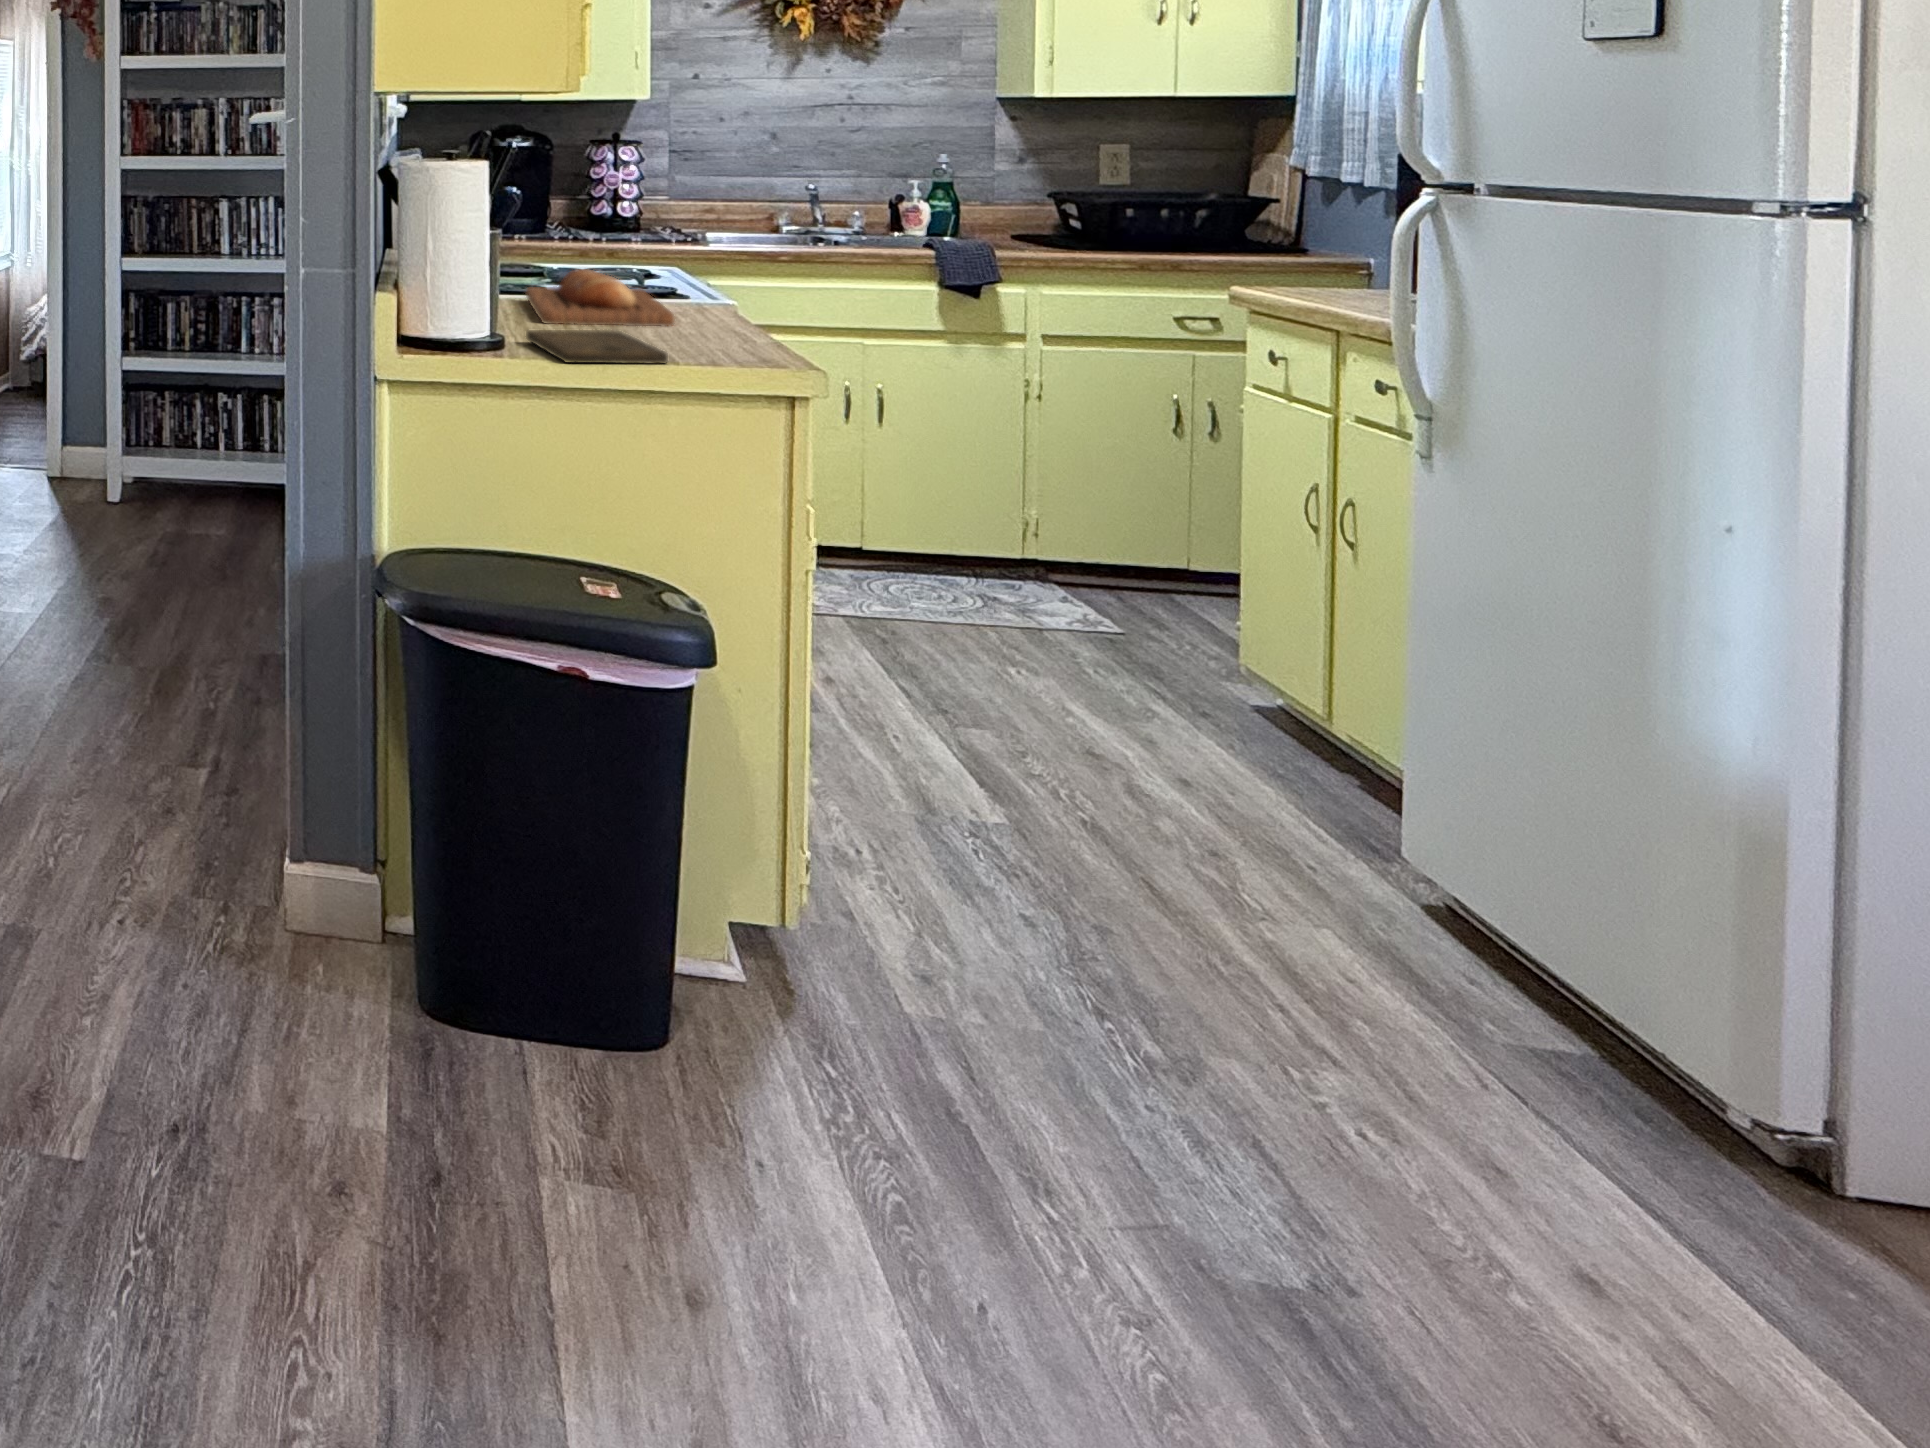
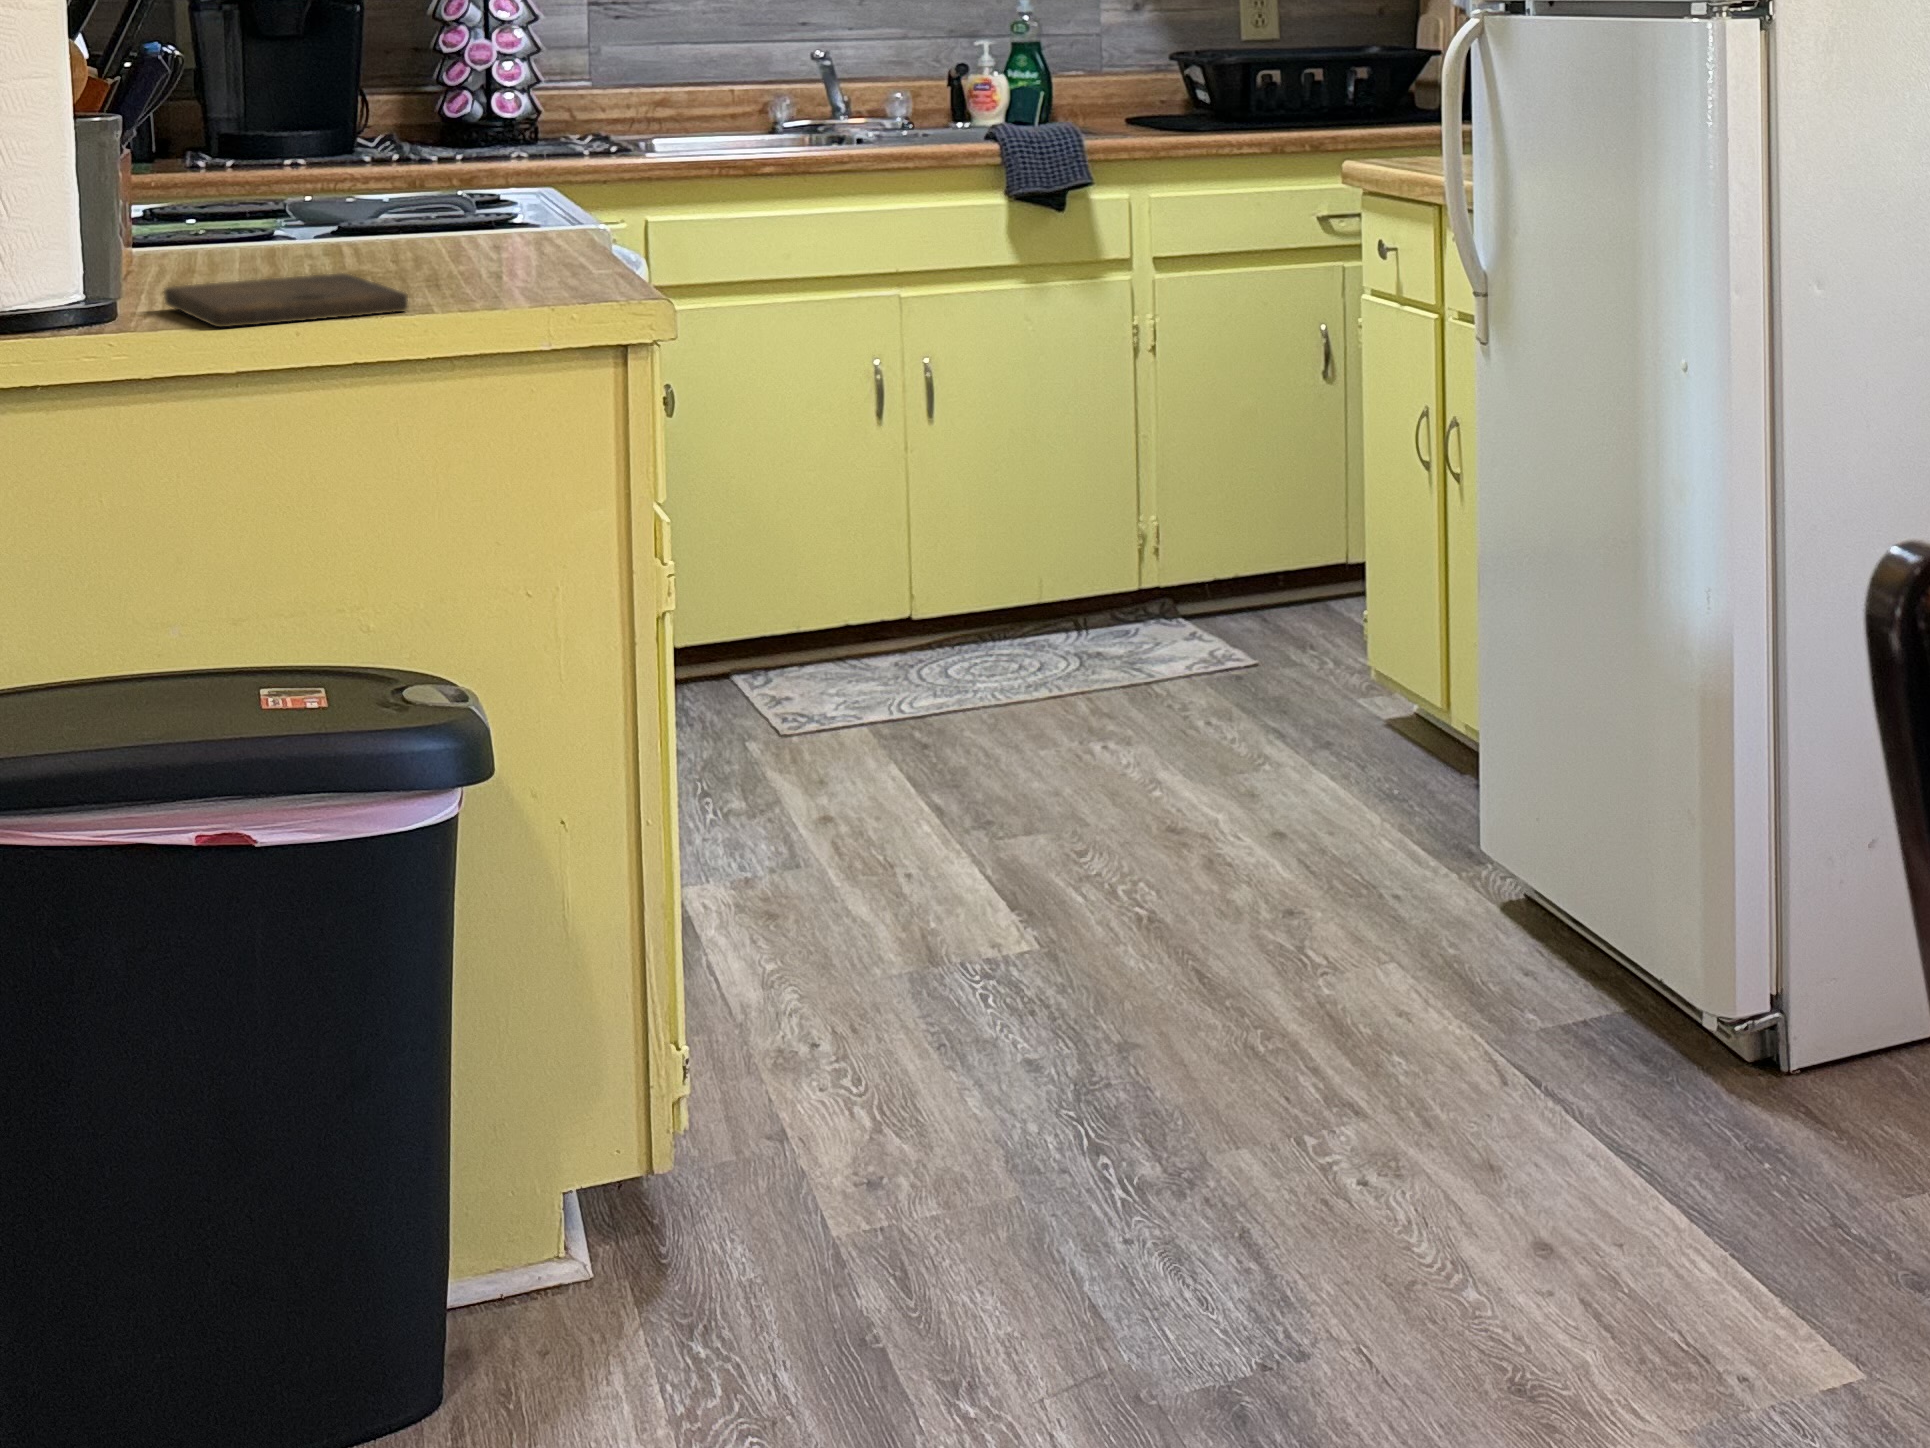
bread loaf: present [526,269,675,326] -> none [217,188,472,282]

